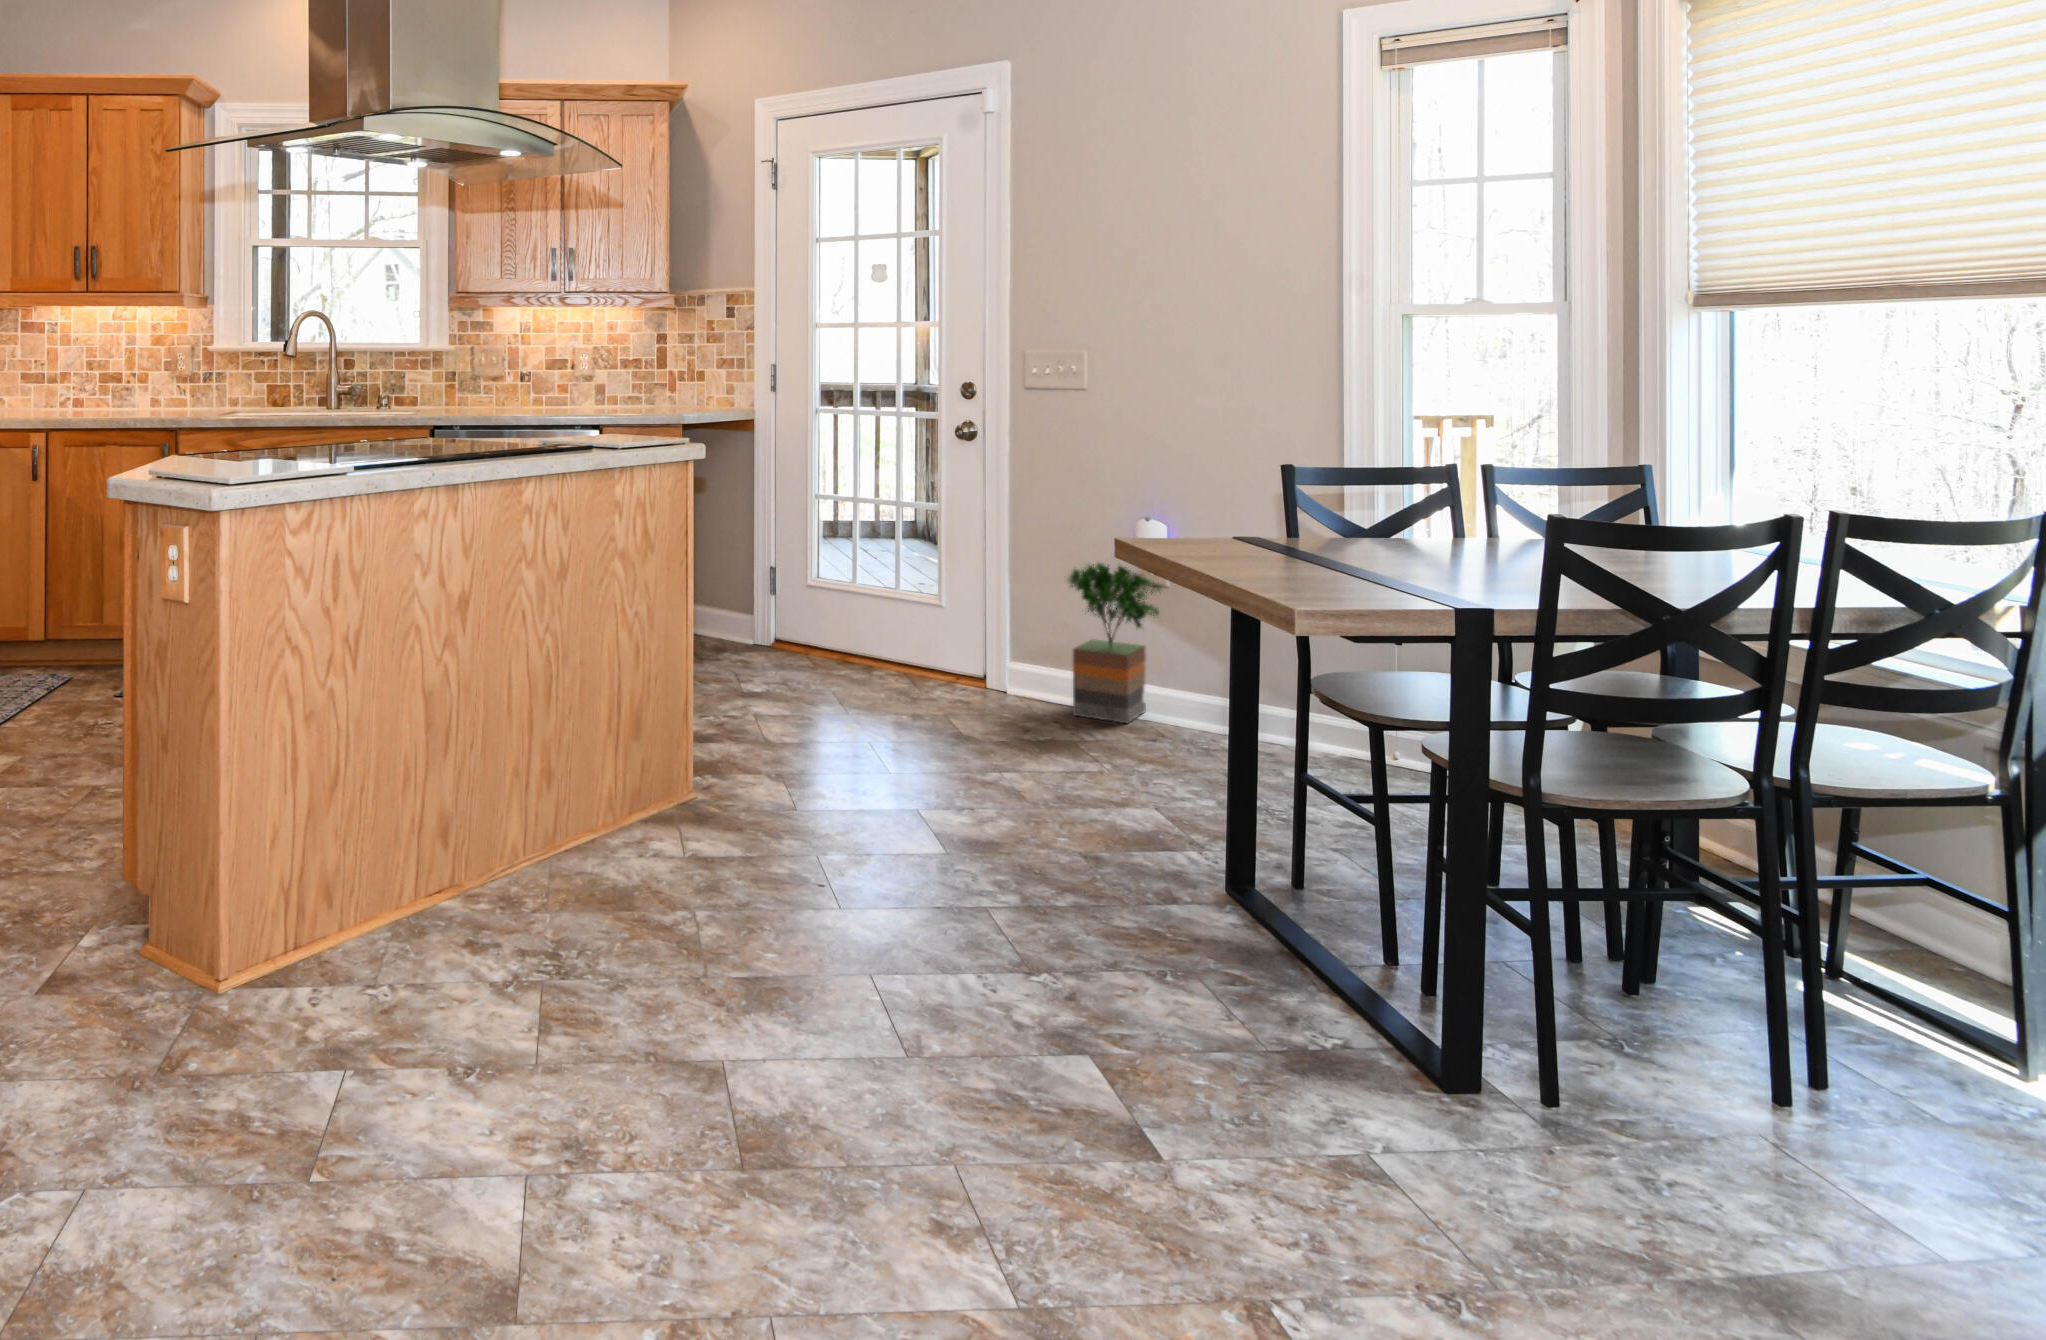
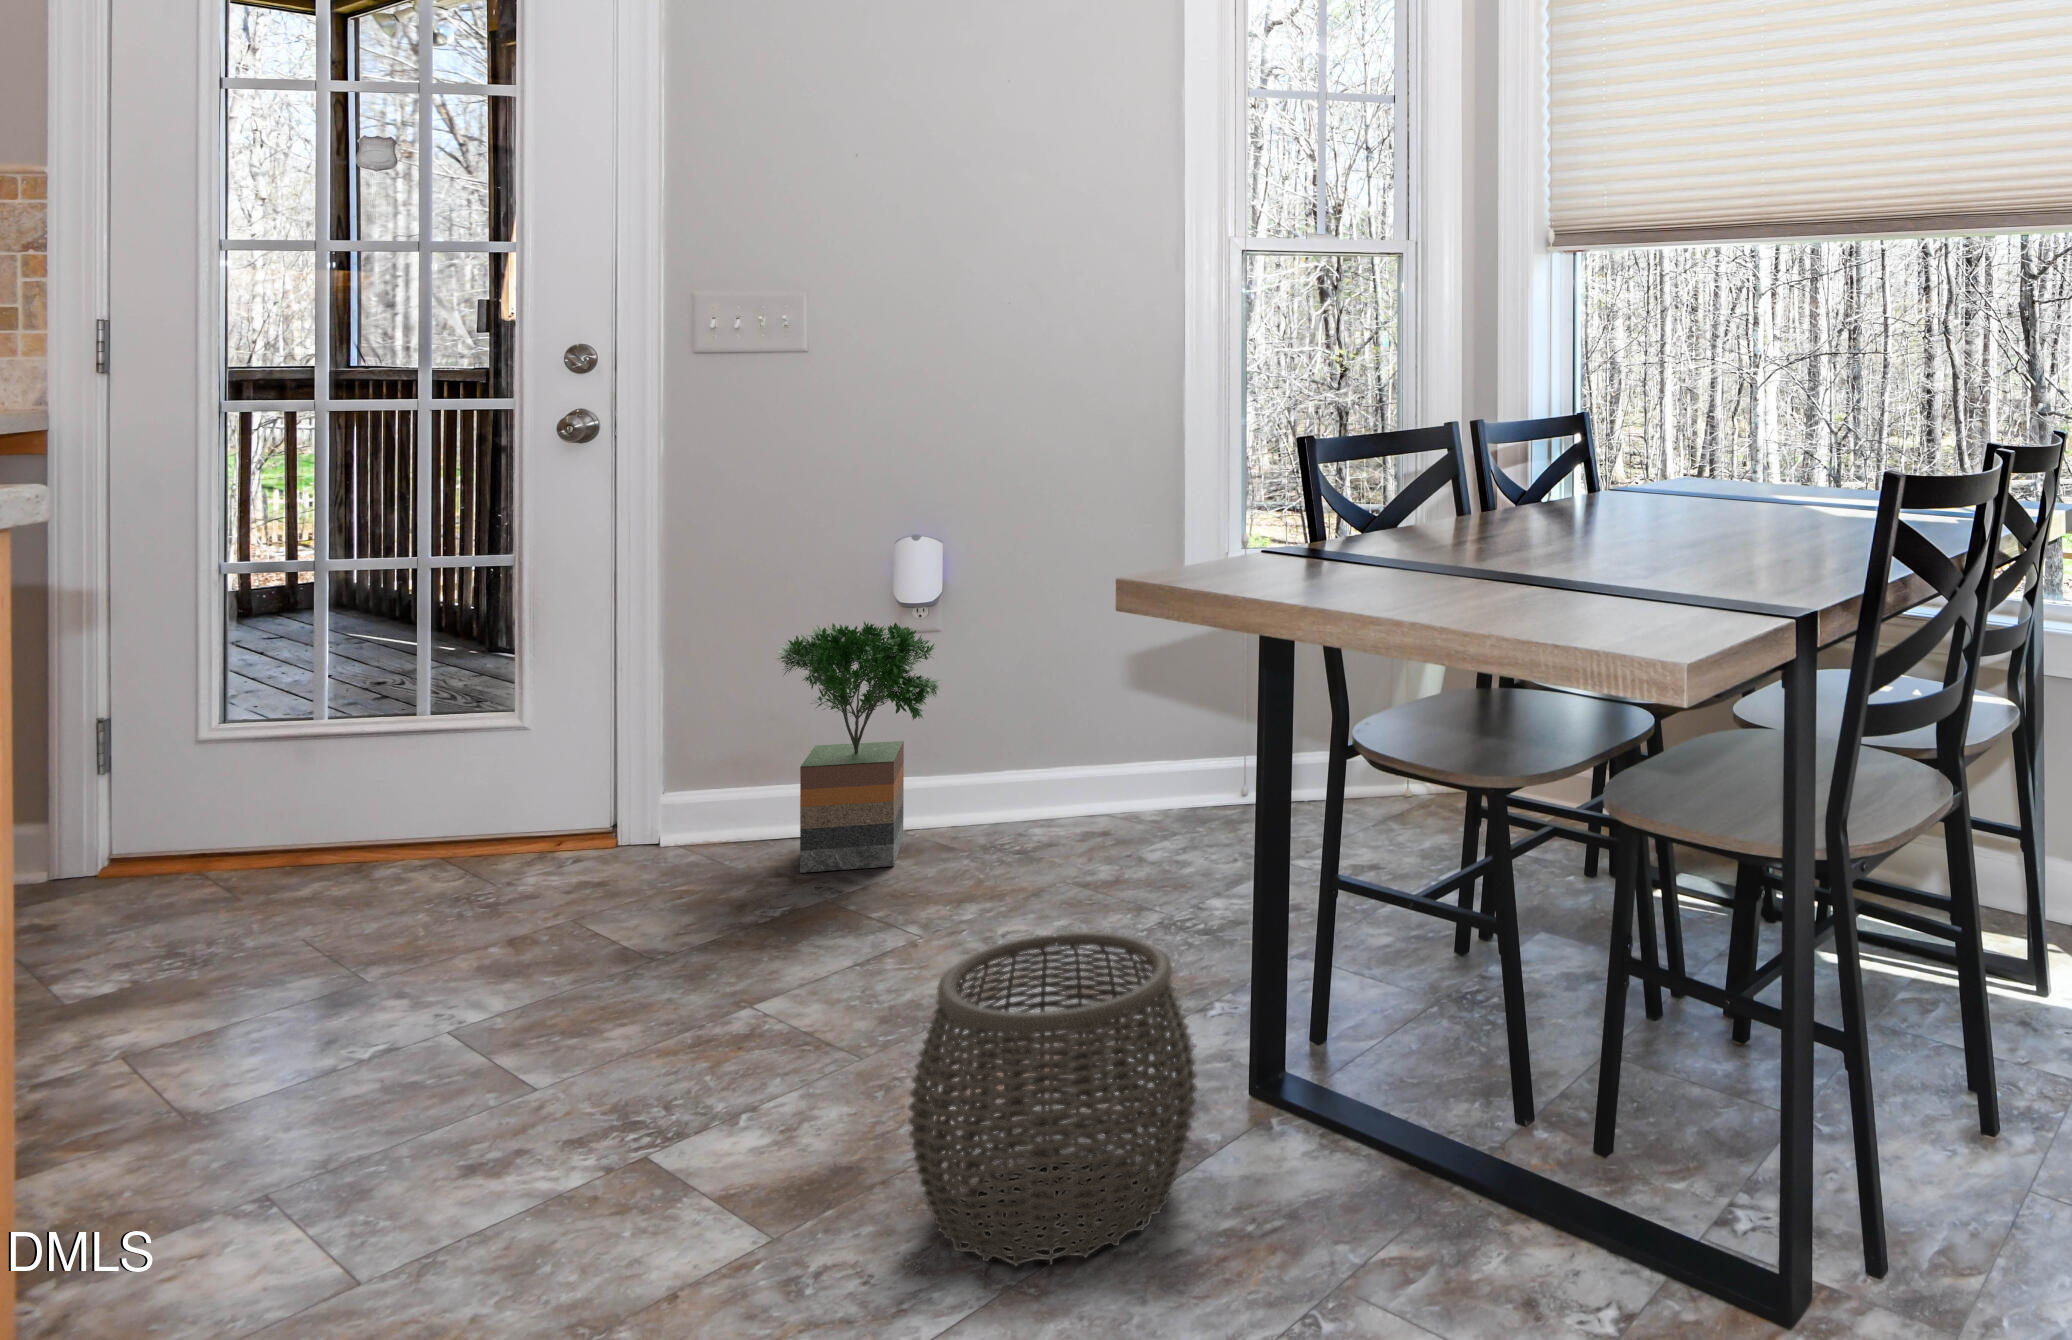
woven basket: none [991,743,1157,919] -> present [908,932,1197,1266]

